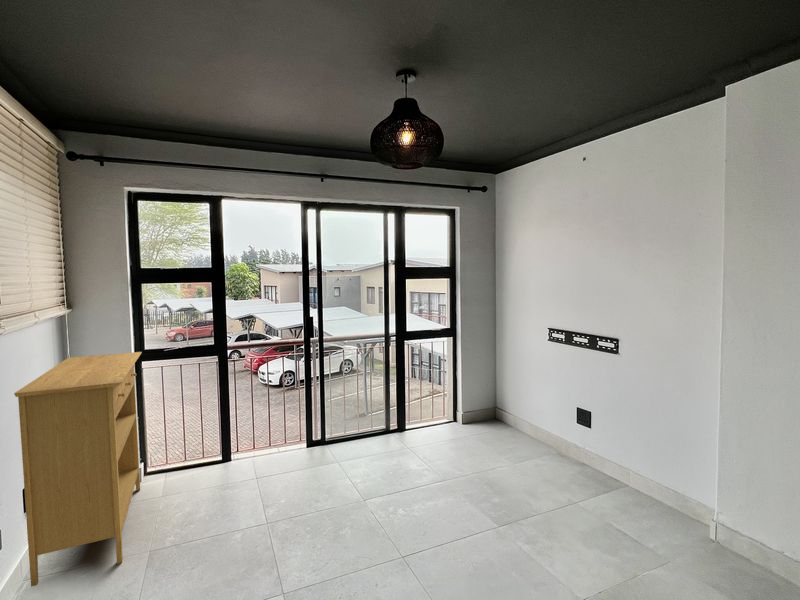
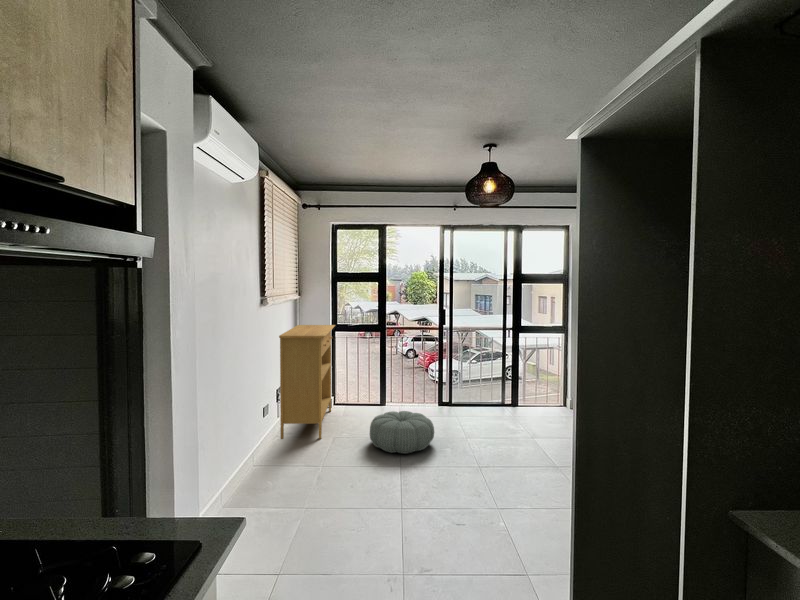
pouf: none [216,480,324,567] -> present [370,411,434,454]

